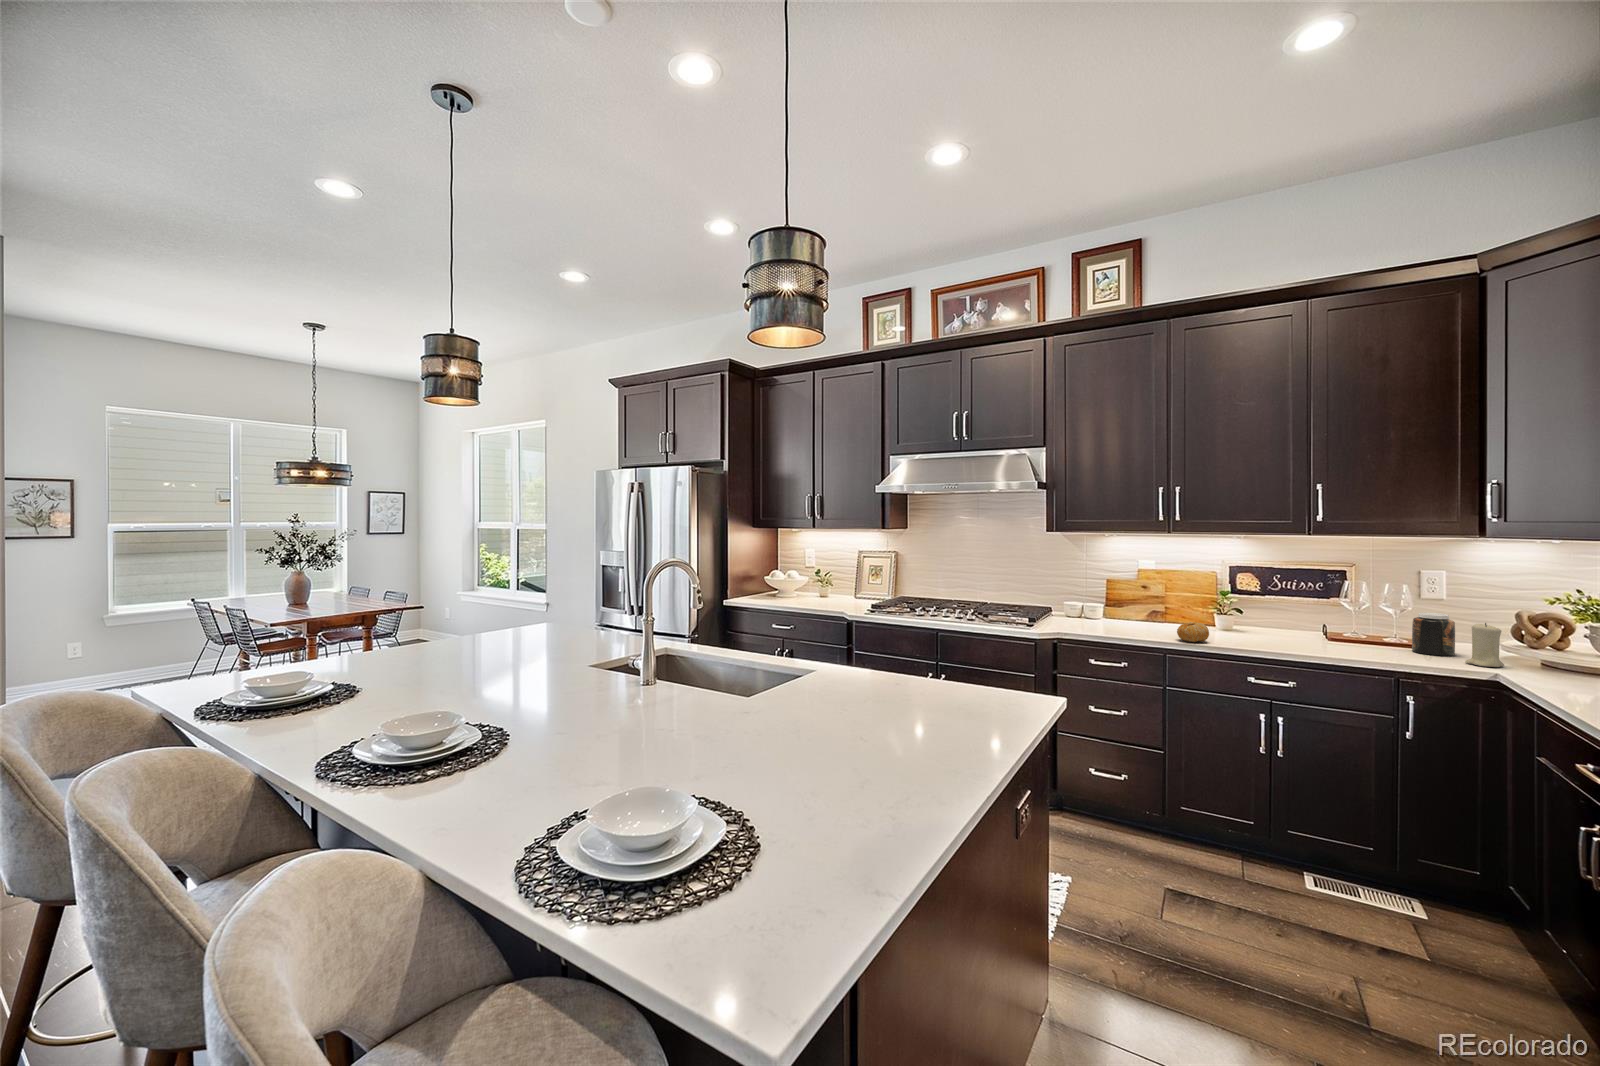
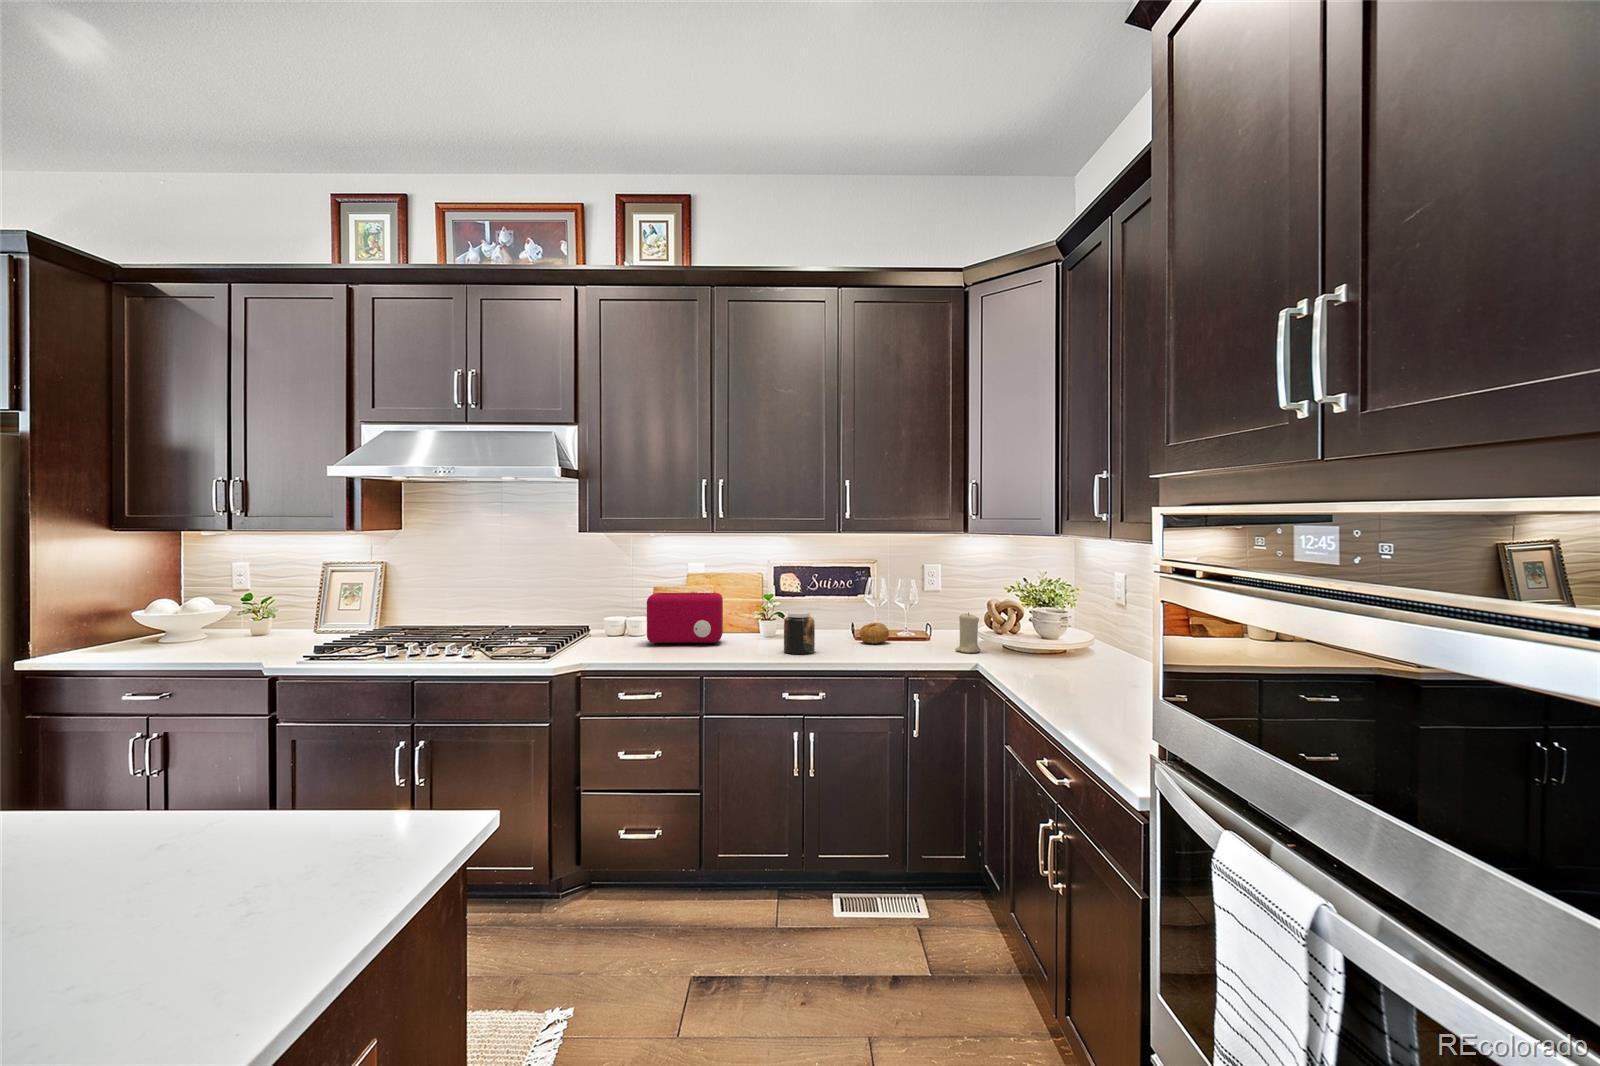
toaster: none [1104,585,1177,634] -> present [647,593,723,645]
jar: present [1412,612,1455,656] -> present [784,611,815,654]
fruit: present [1177,622,1209,642] -> present [860,623,889,644]

